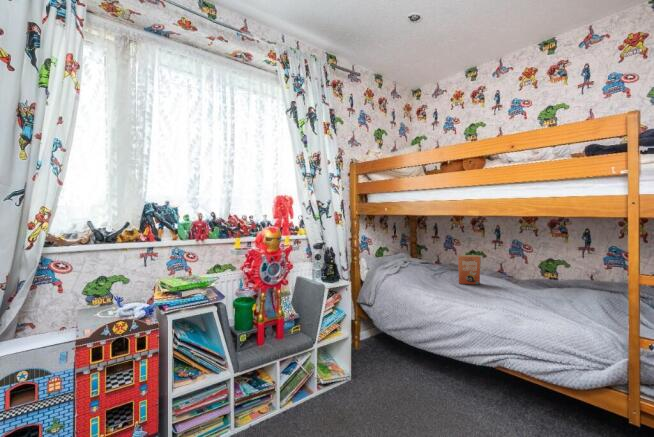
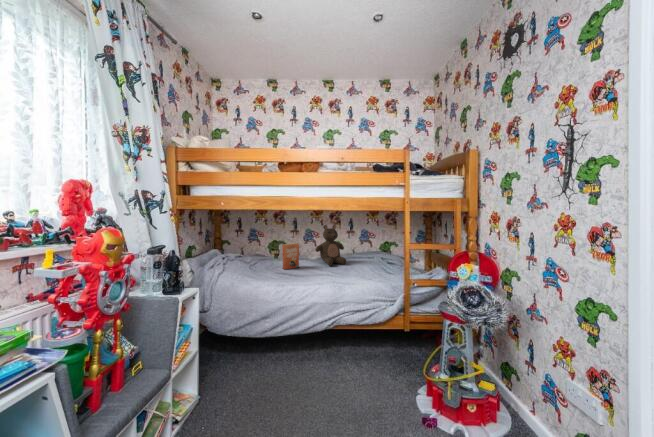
stuffed bear: none [507,236,558,292] -> present [315,225,346,266]

